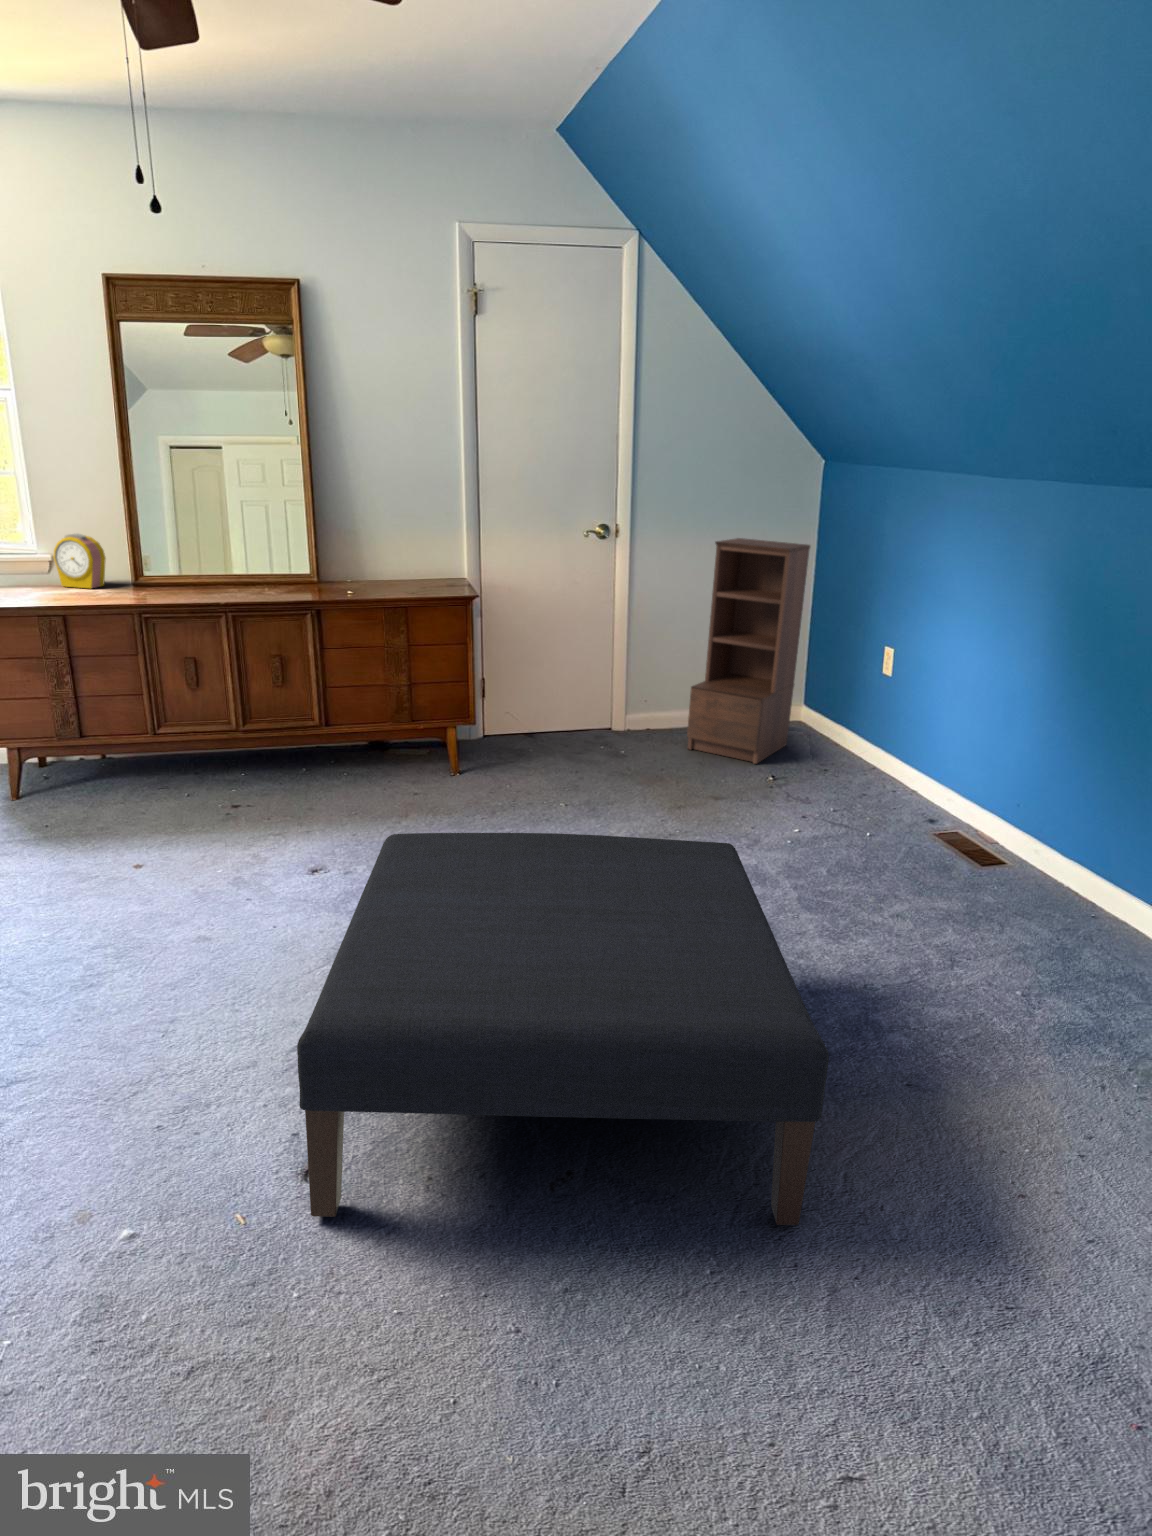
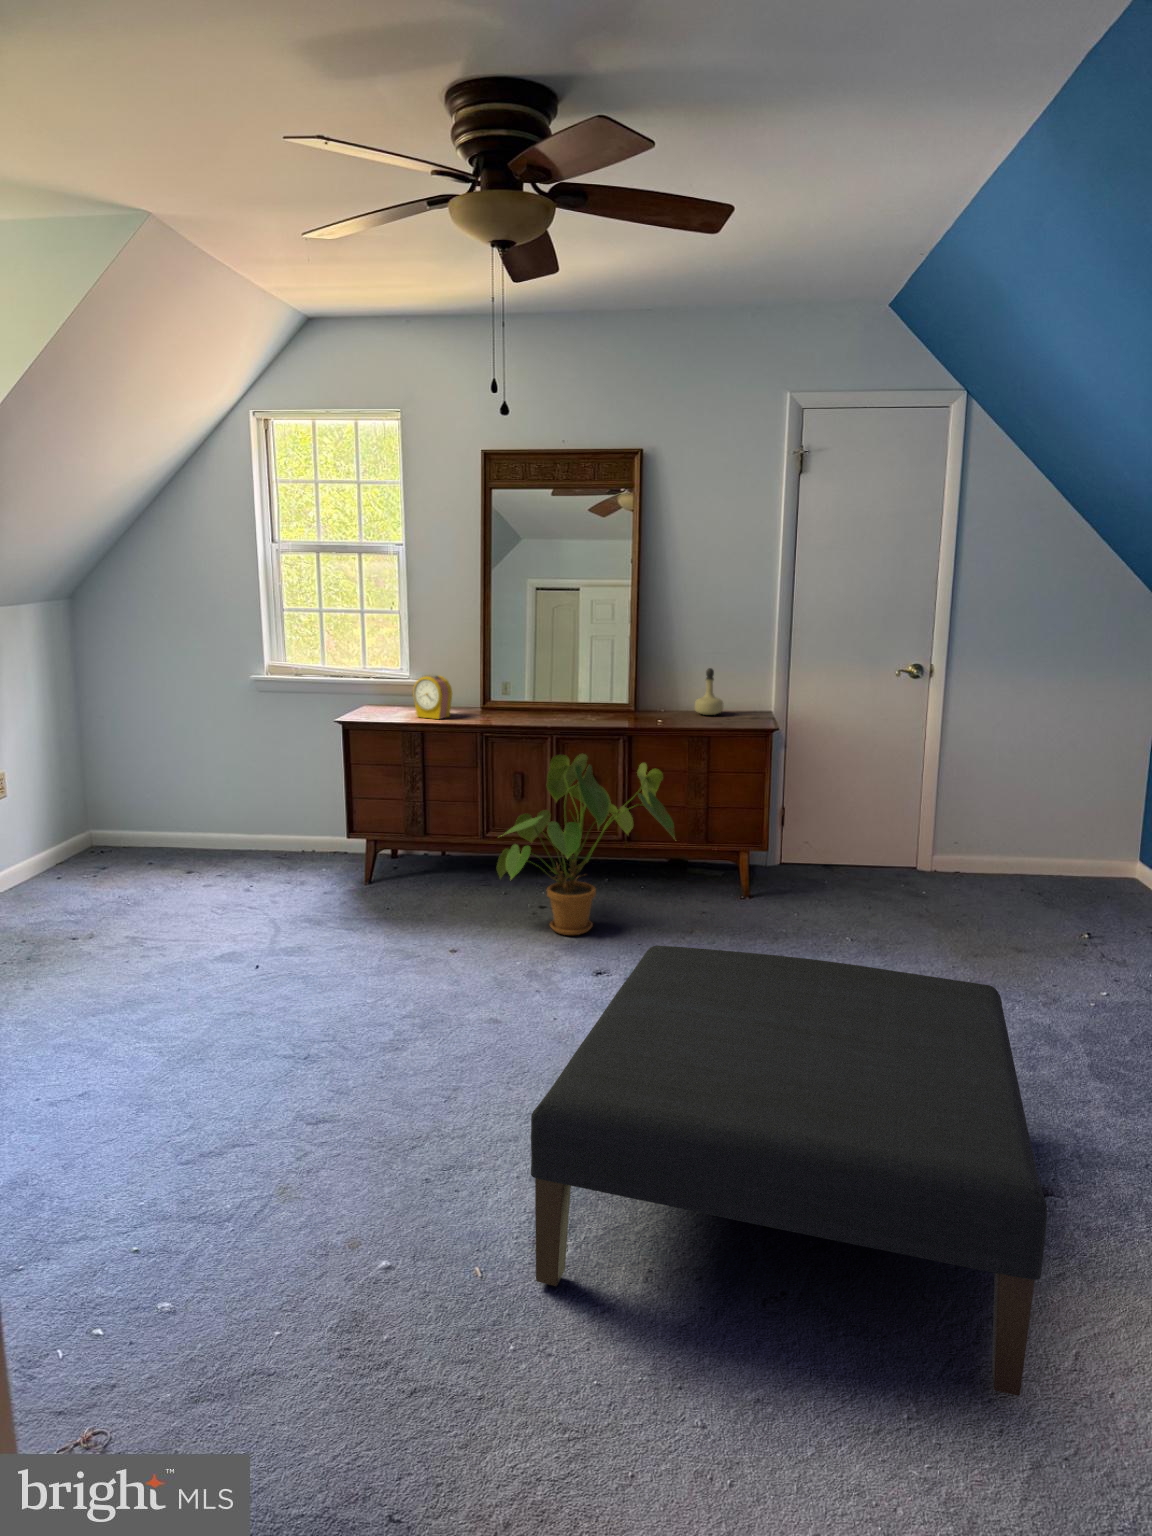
perfume bottle: none [392,529,423,581] -> present [695,668,723,715]
bookshelf: present [687,538,810,764] -> none [993,675,1139,913]
house plant: none [181,626,389,827] -> present [497,754,675,935]

